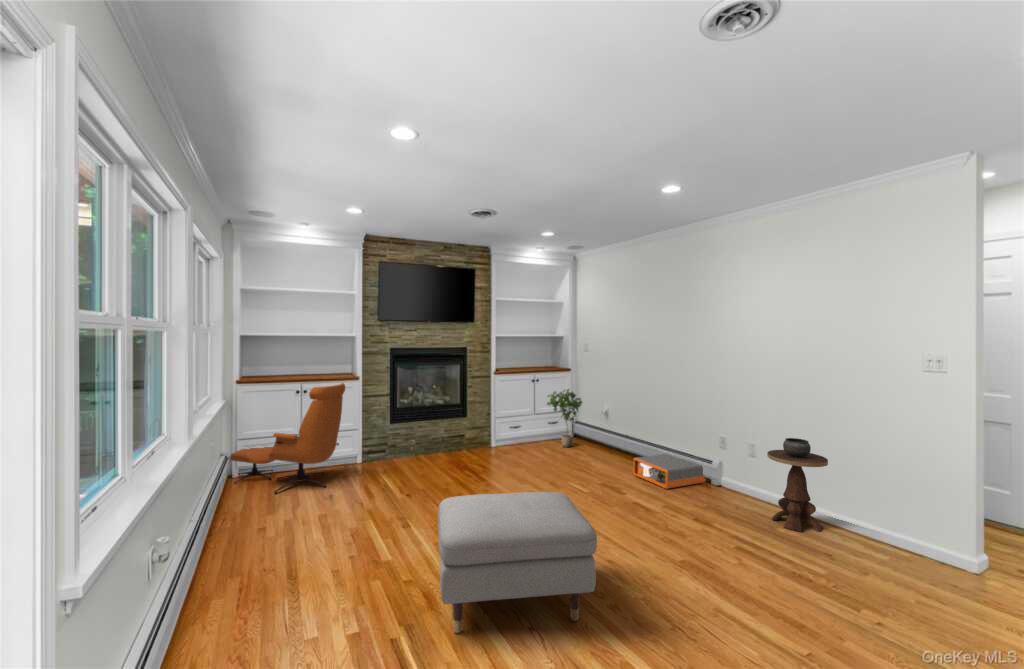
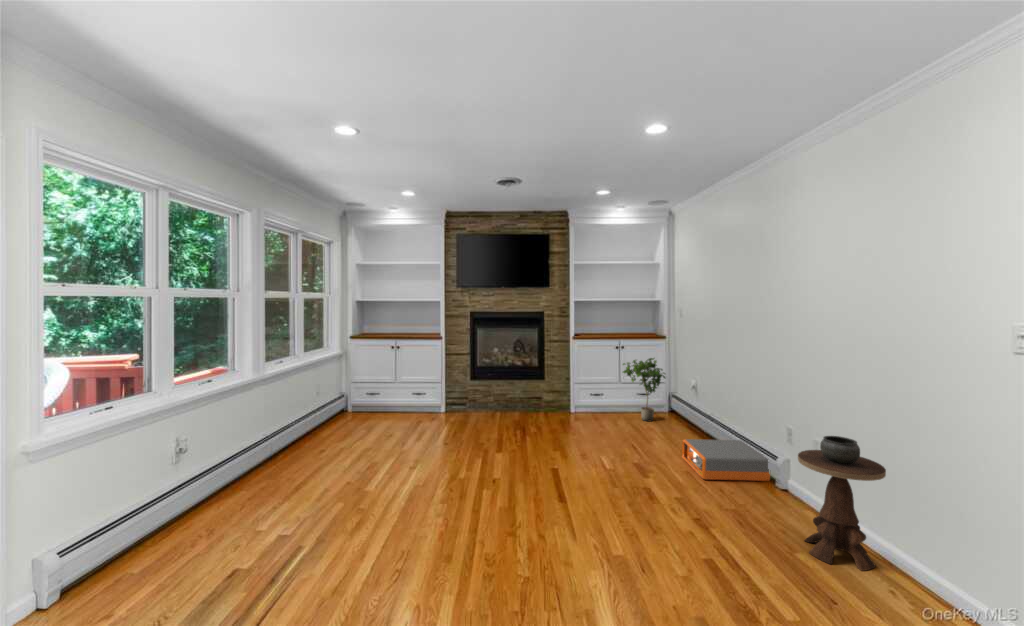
lounge chair: present [230,383,345,494] -> none [343,342,412,427]
ottoman: present [438,492,597,633] -> none [324,443,490,575]

